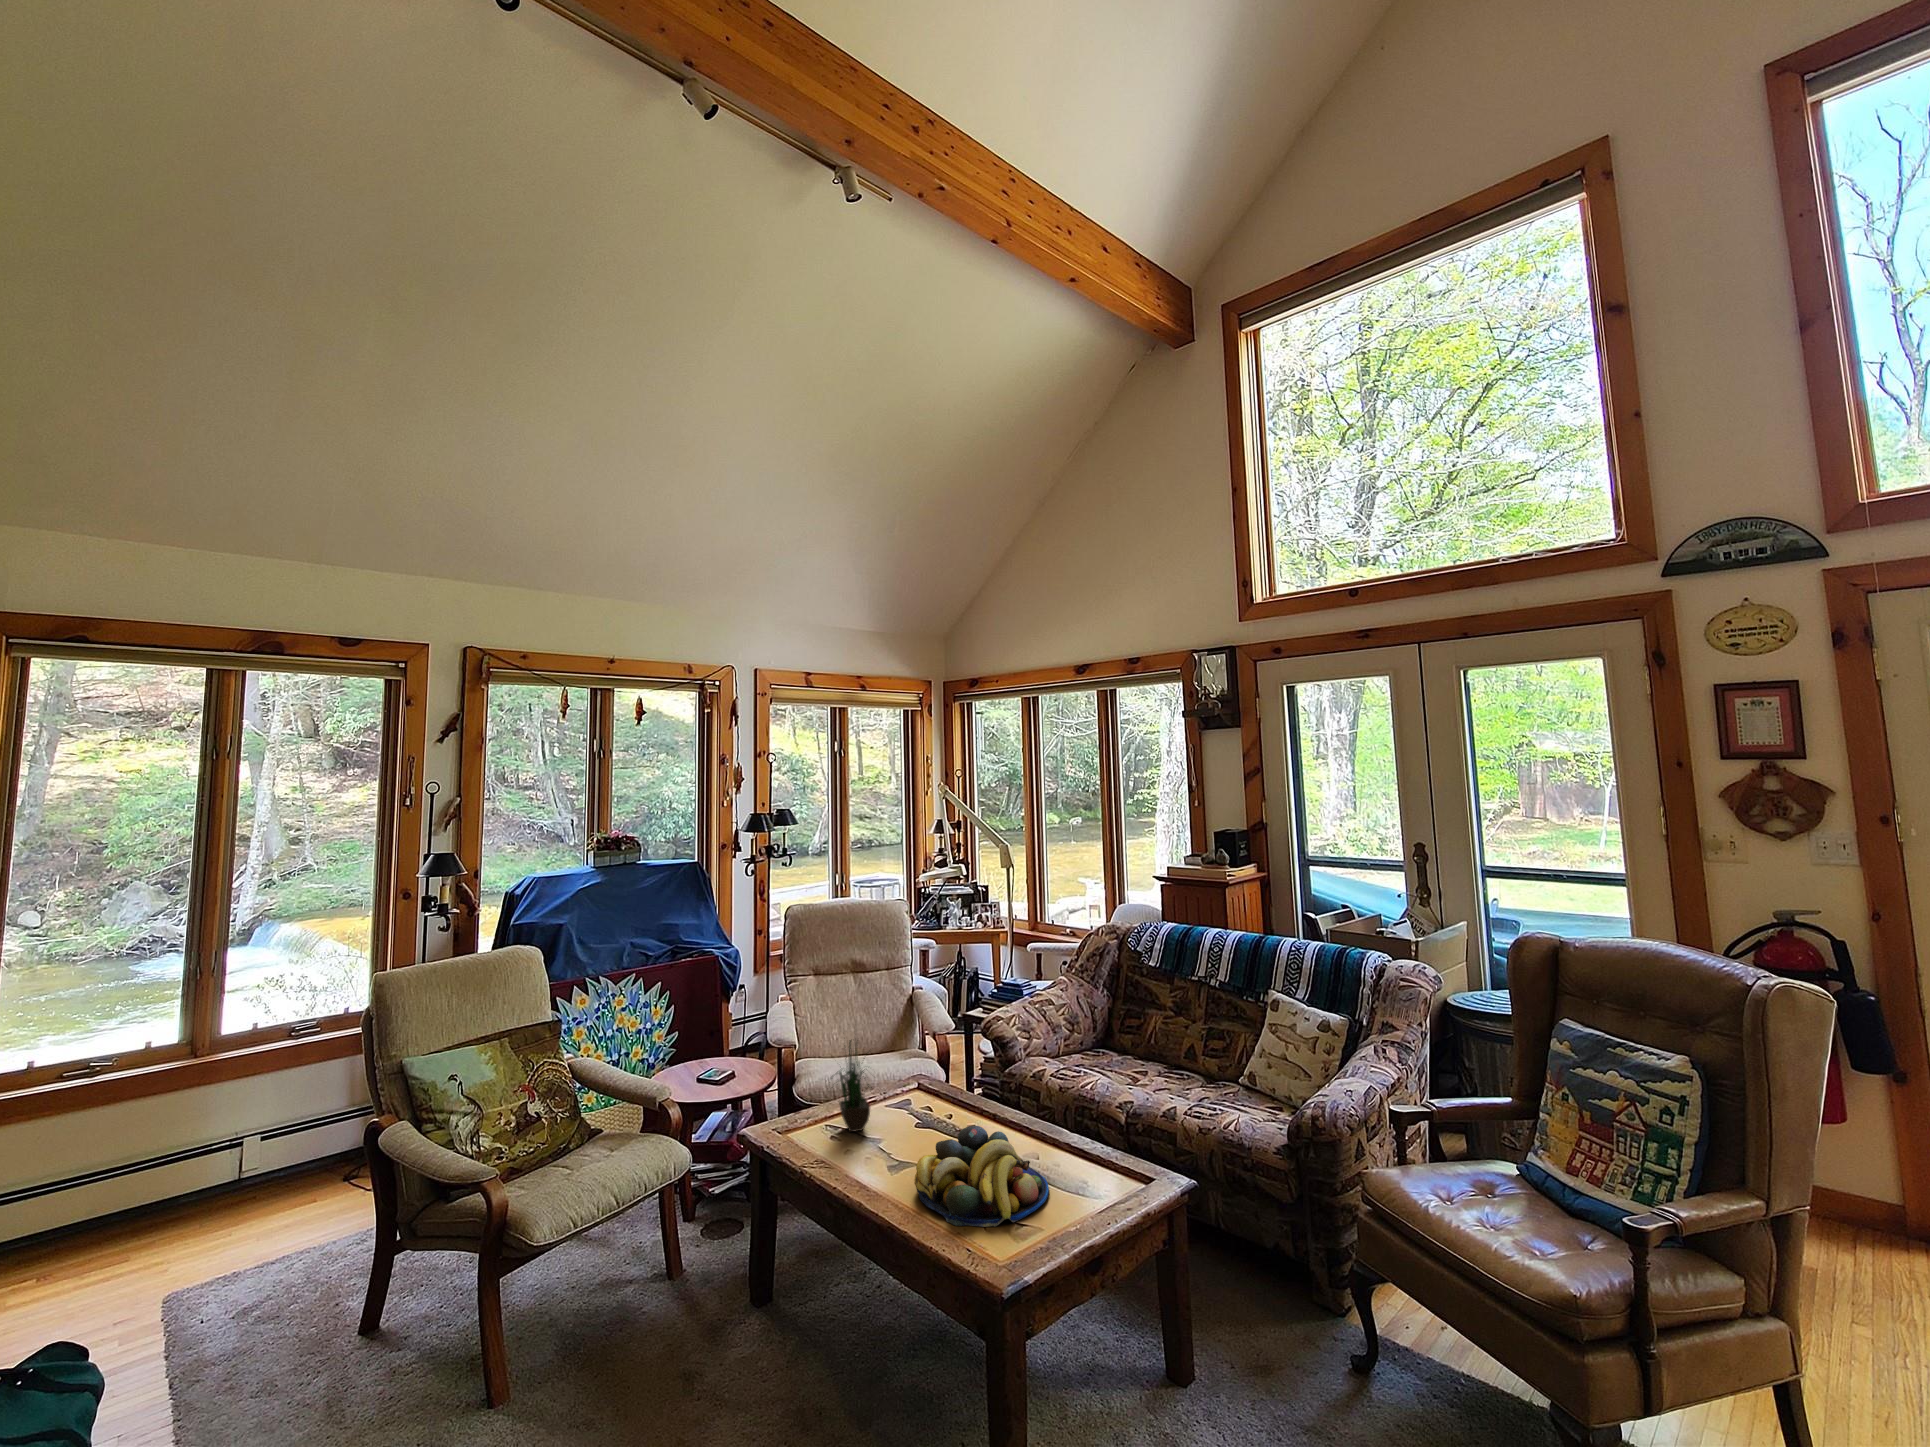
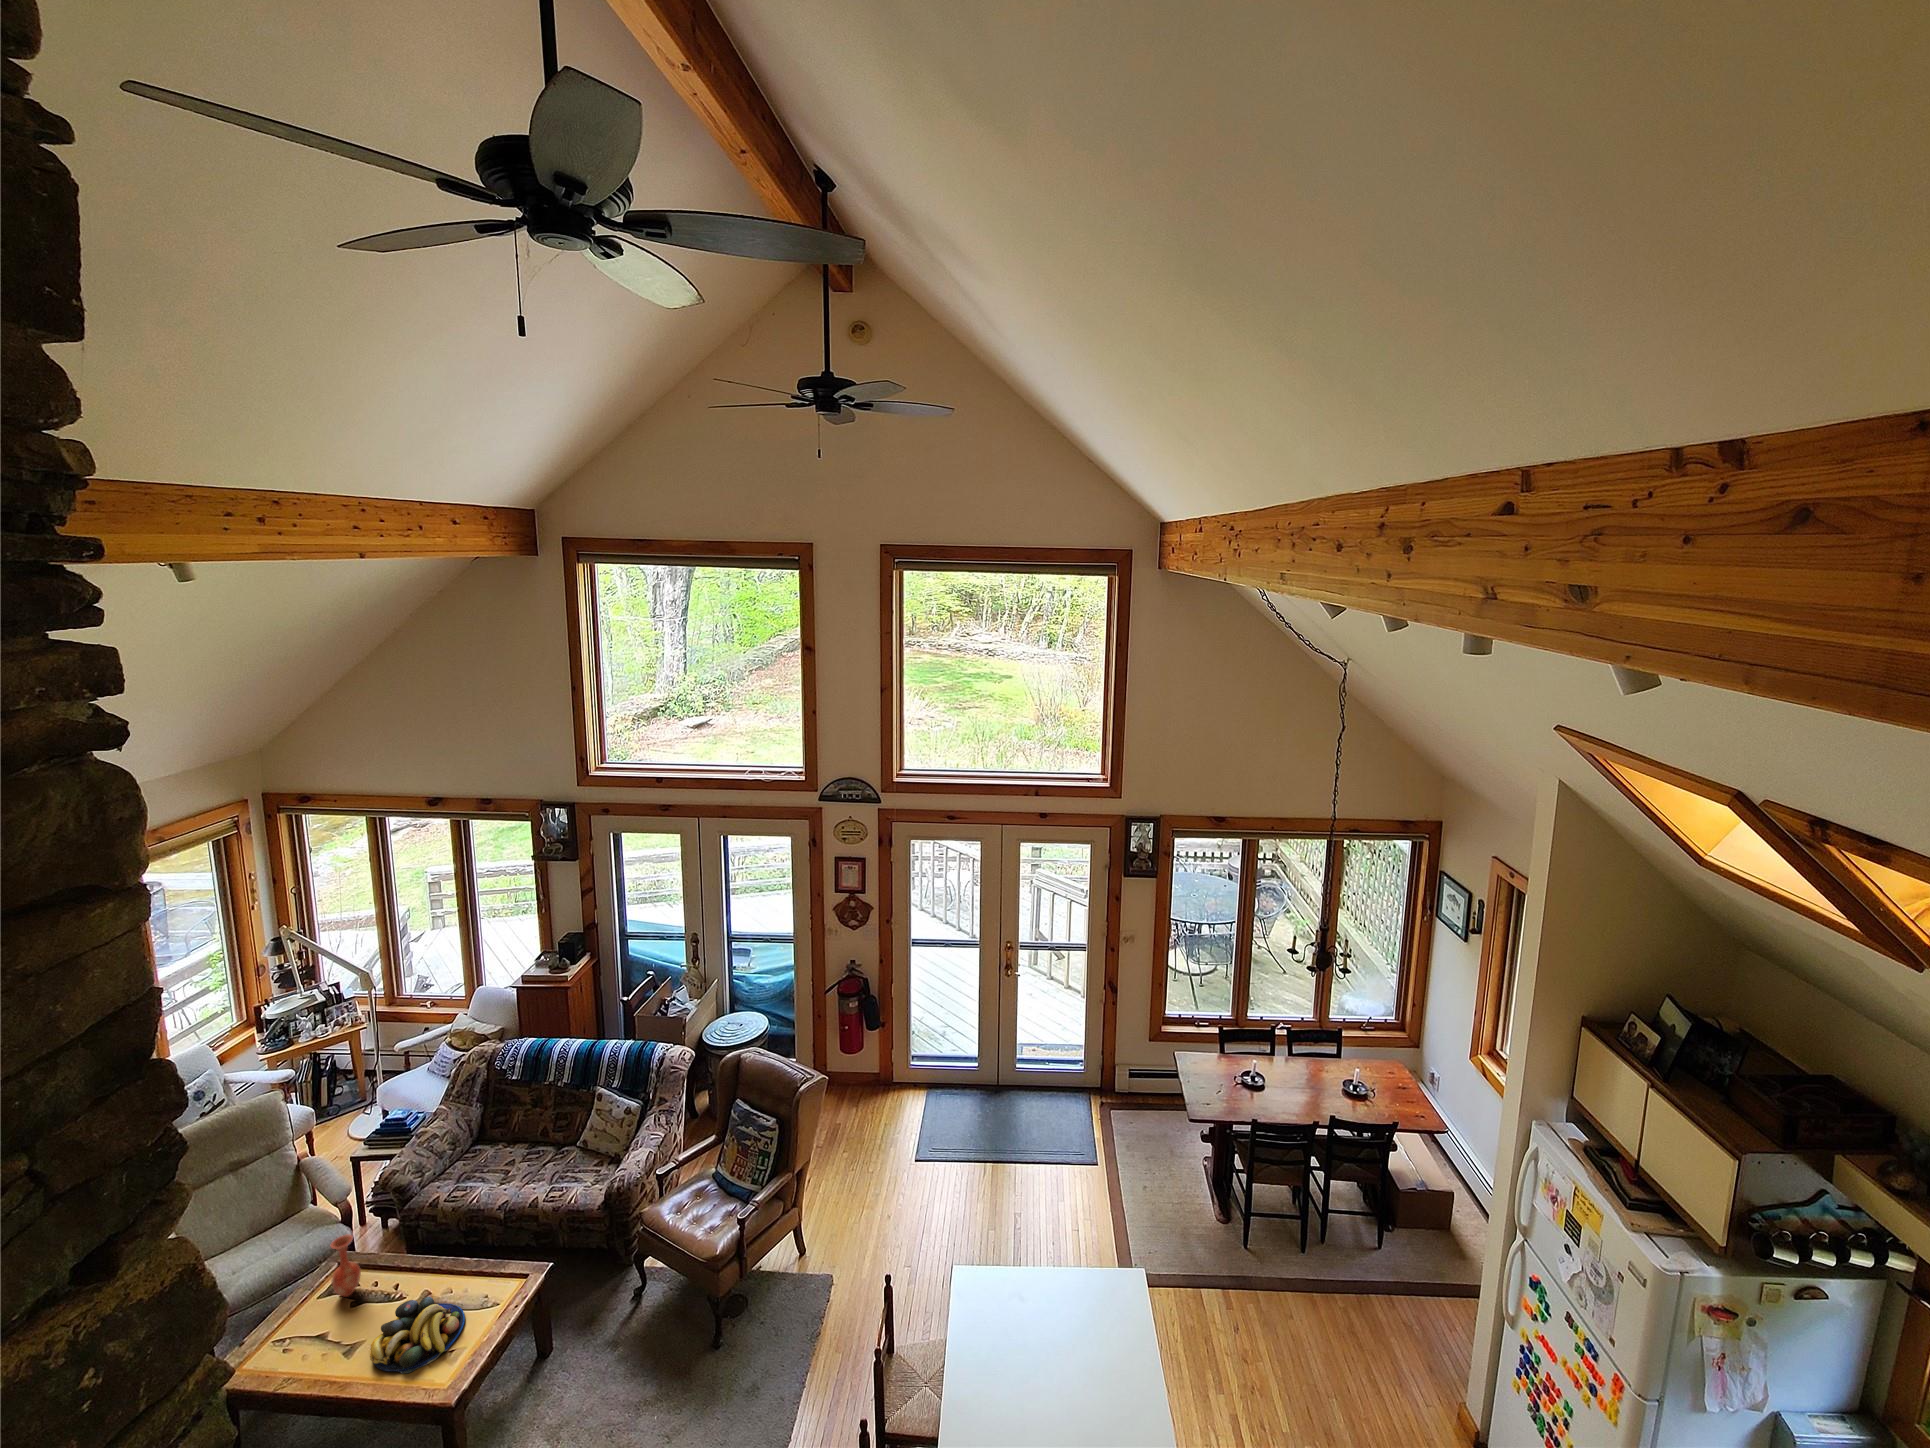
vase: none [903,1020,937,1116] -> present [331,1234,361,1297]
potted plant: present [836,1040,872,1132] -> none [268,1264,318,1340]

